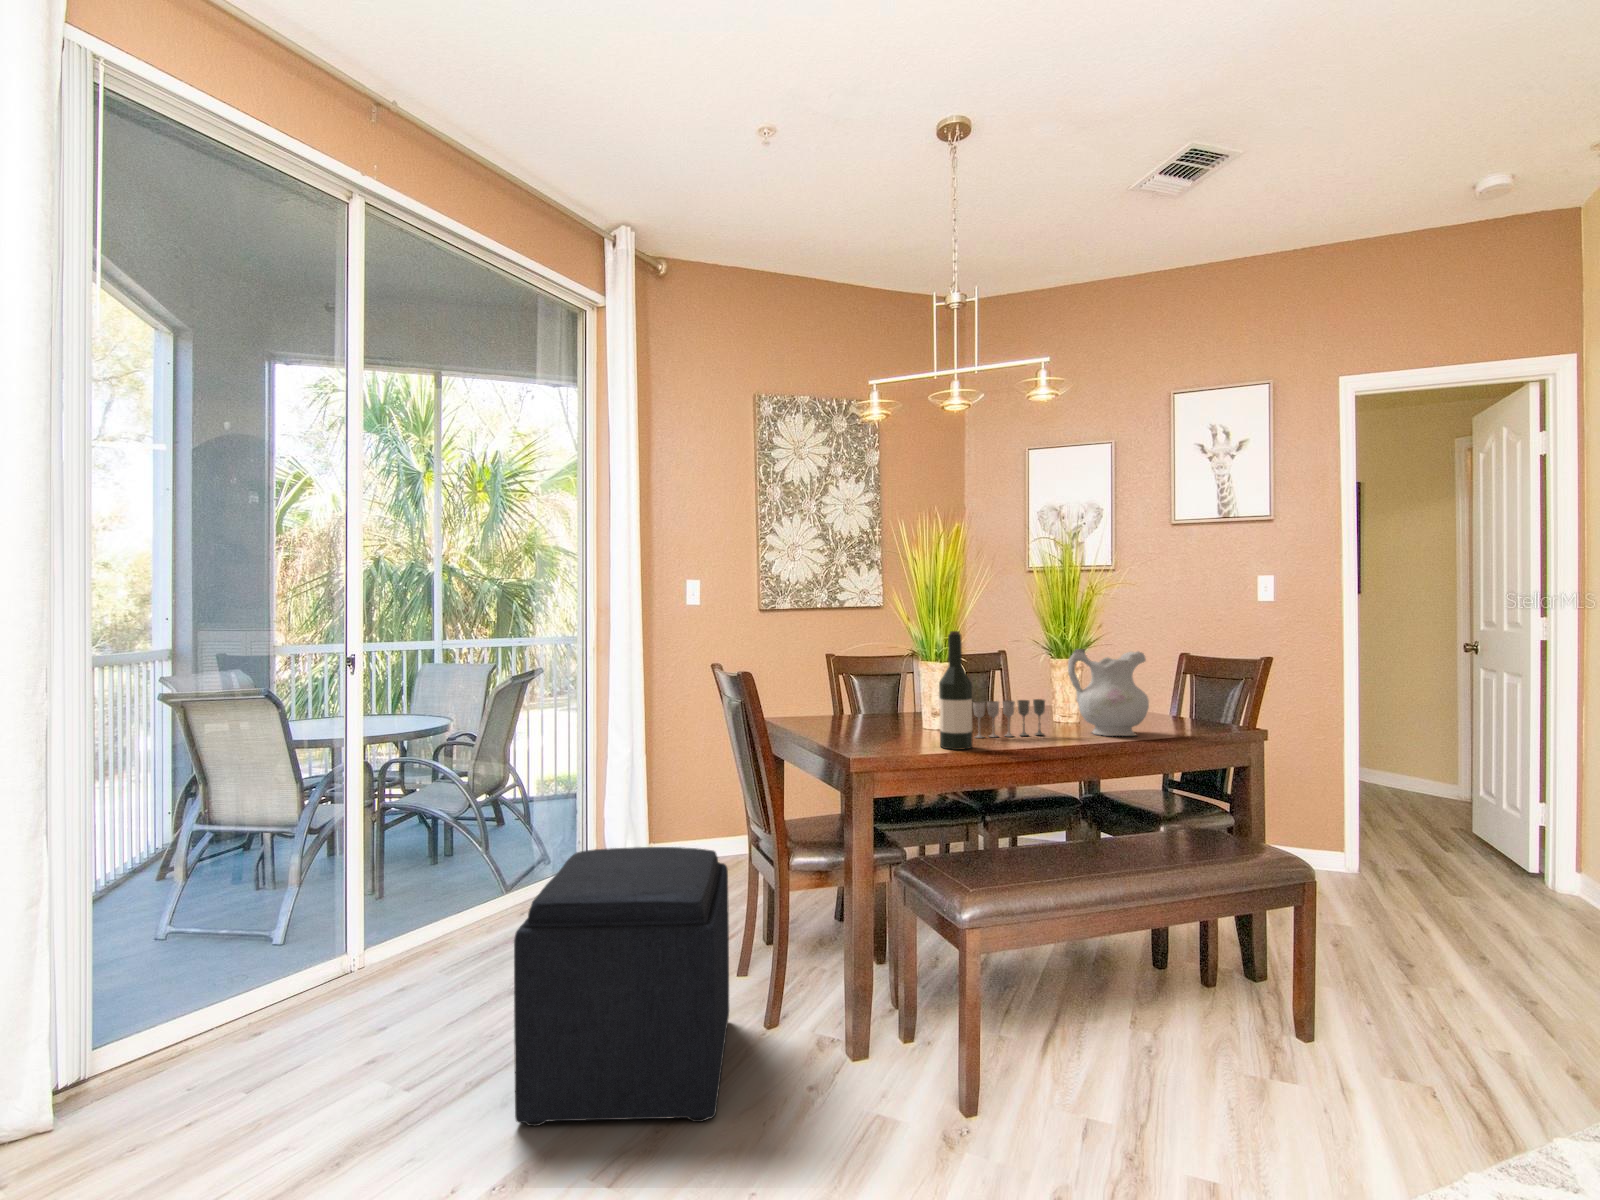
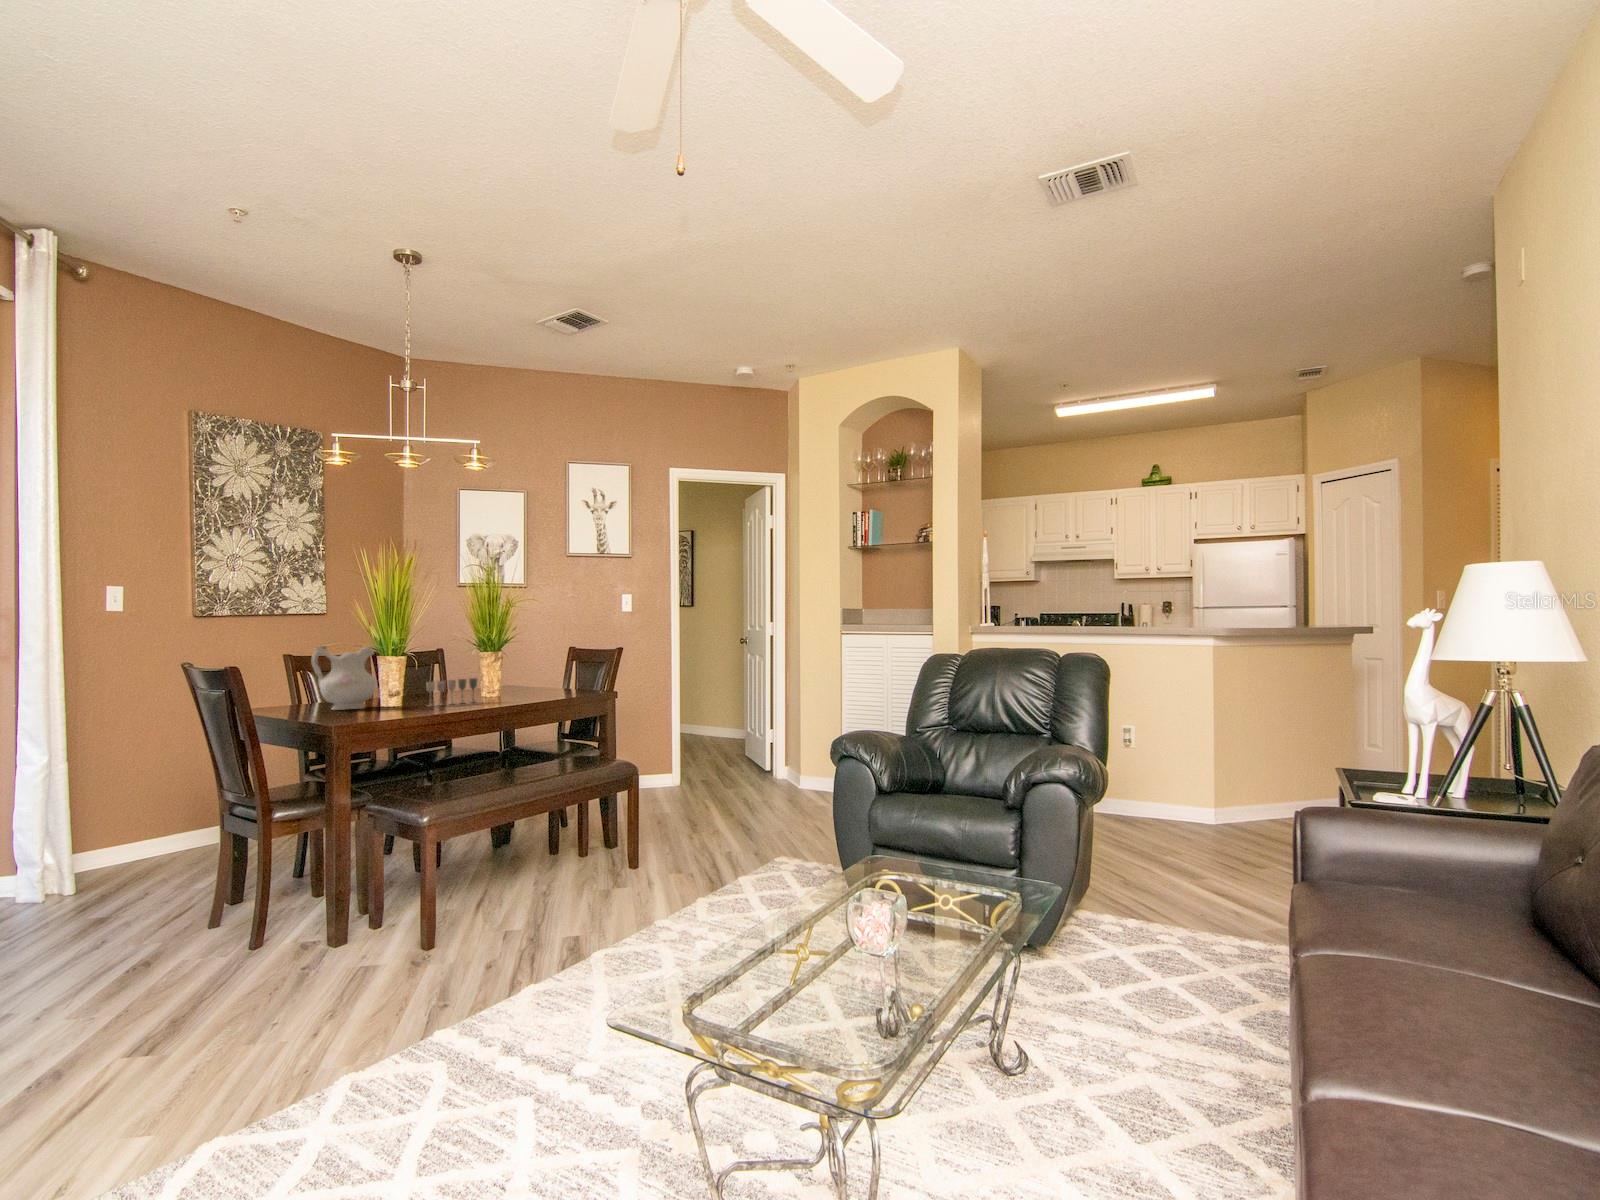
wine bottle: present [939,631,973,750] -> none [404,632,429,712]
ceramic pitcher: present [1068,649,1149,736] -> present [311,646,376,710]
ottoman: present [514,847,729,1126] -> none [37,809,235,1034]

